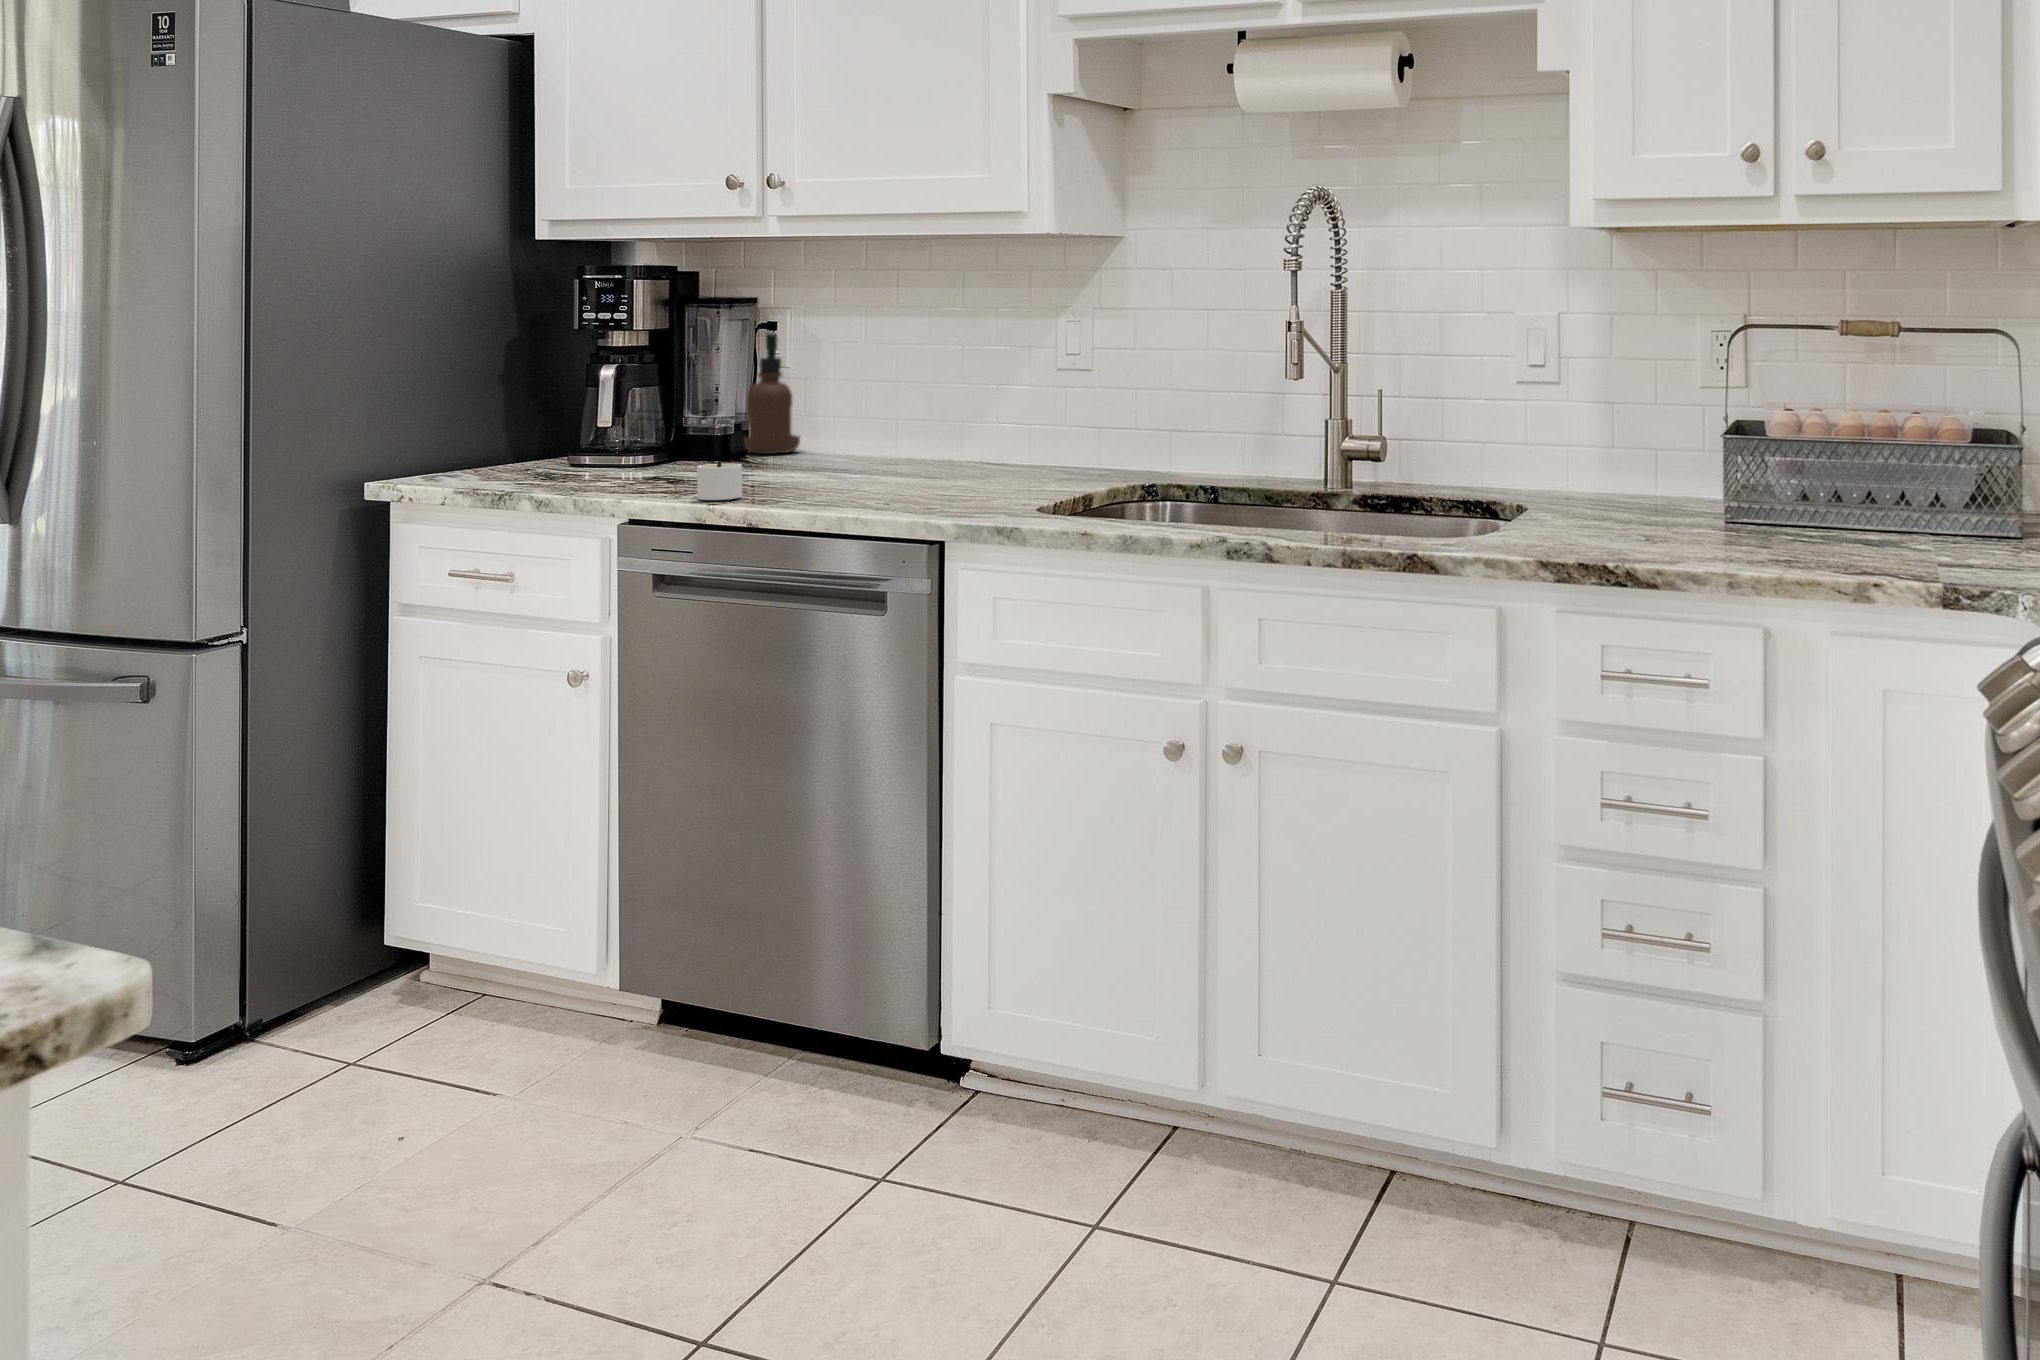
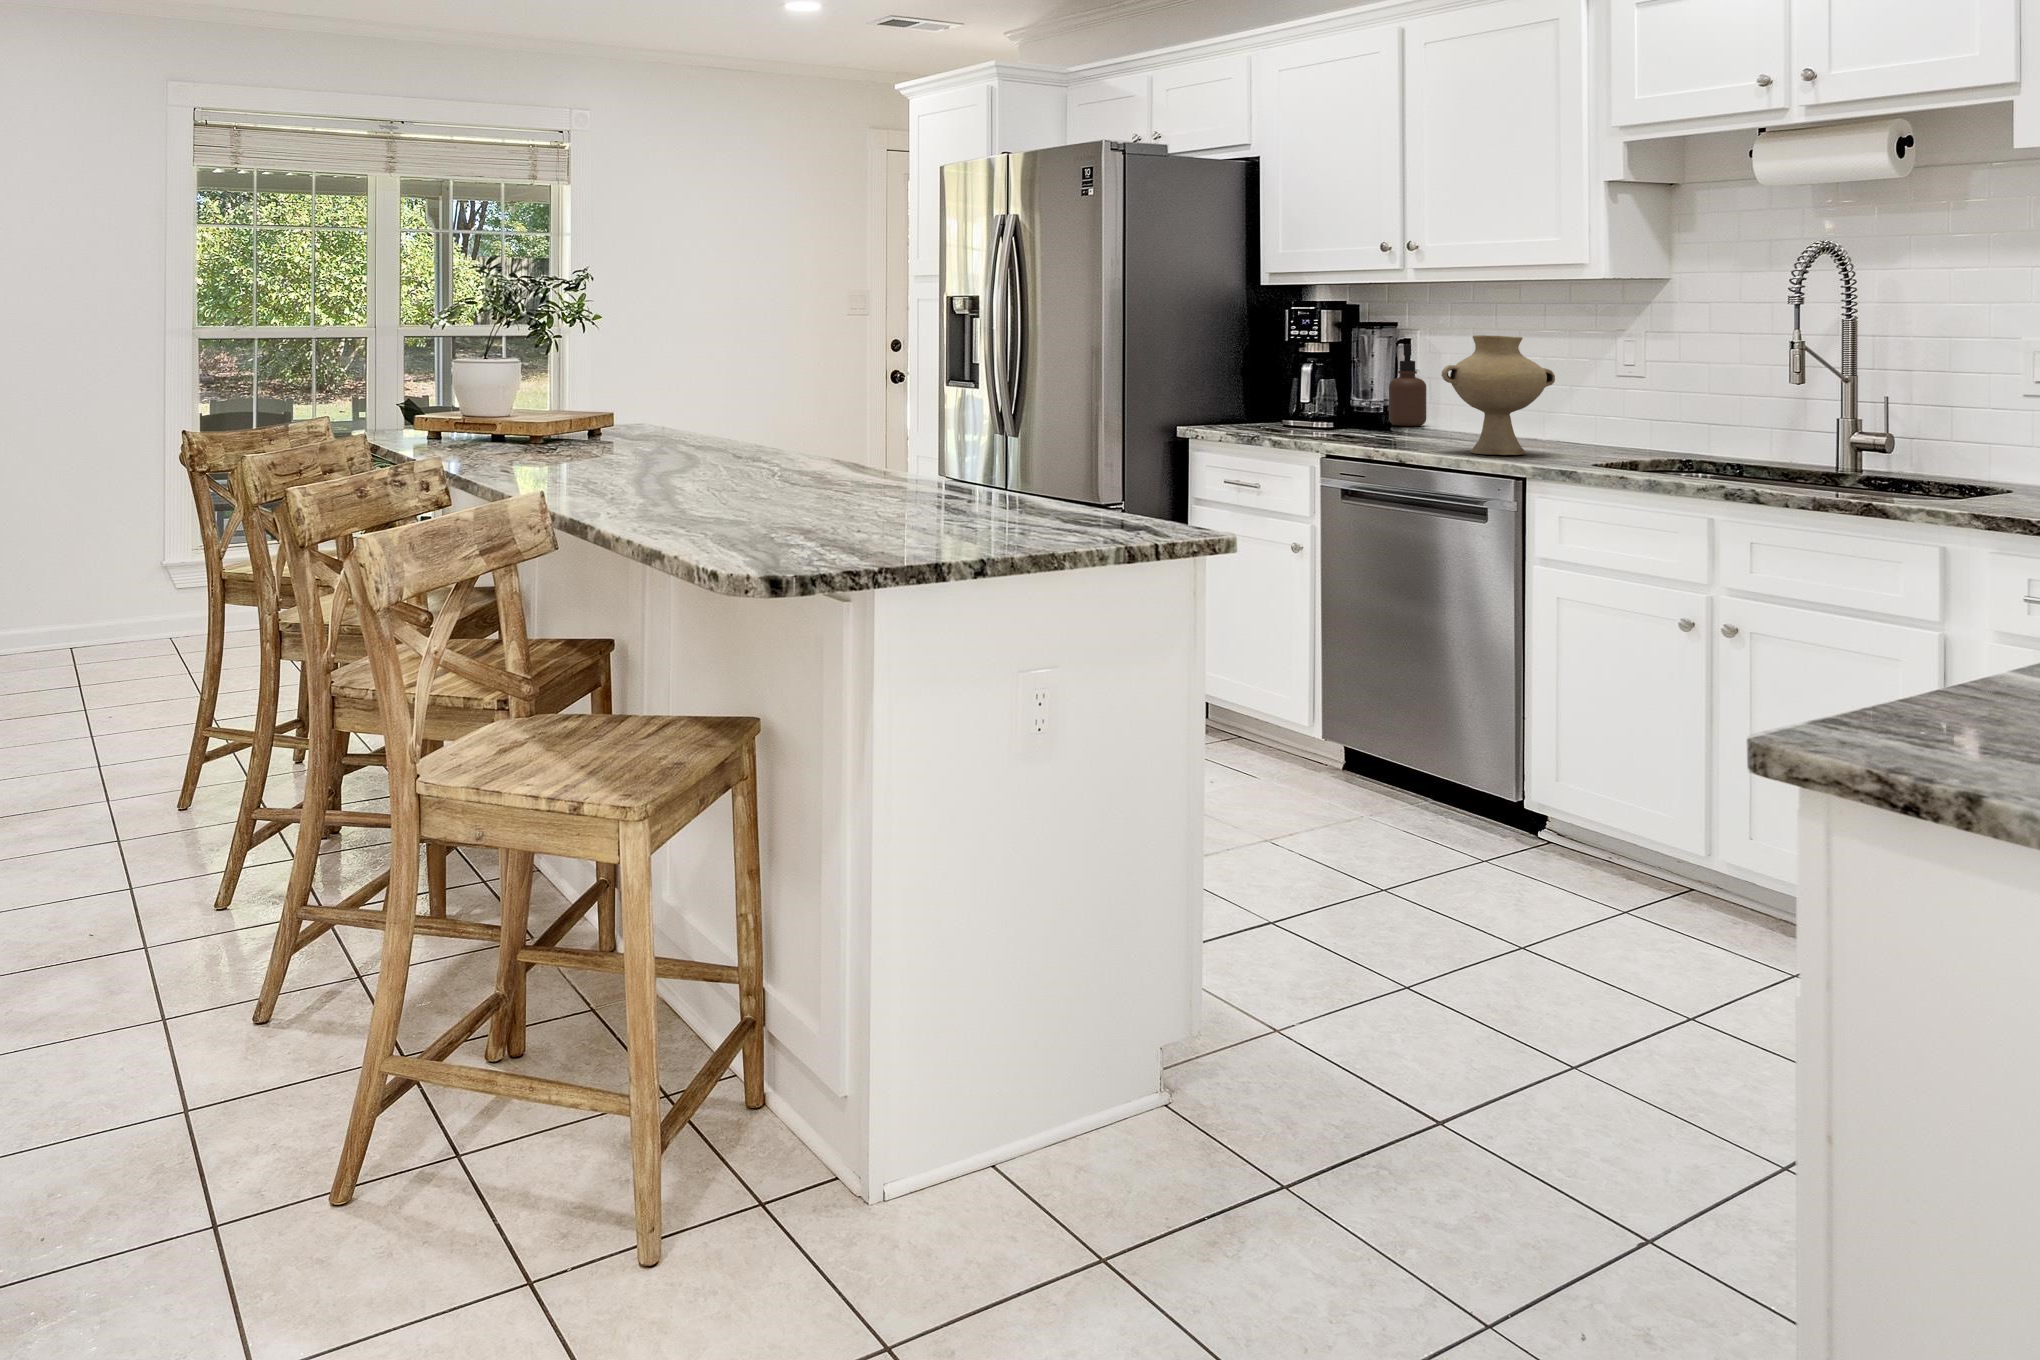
vase: none [812,317,981,502] -> present [1441,335,1555,455]
candle: present [697,461,742,500] -> none [1370,424,1409,448]

